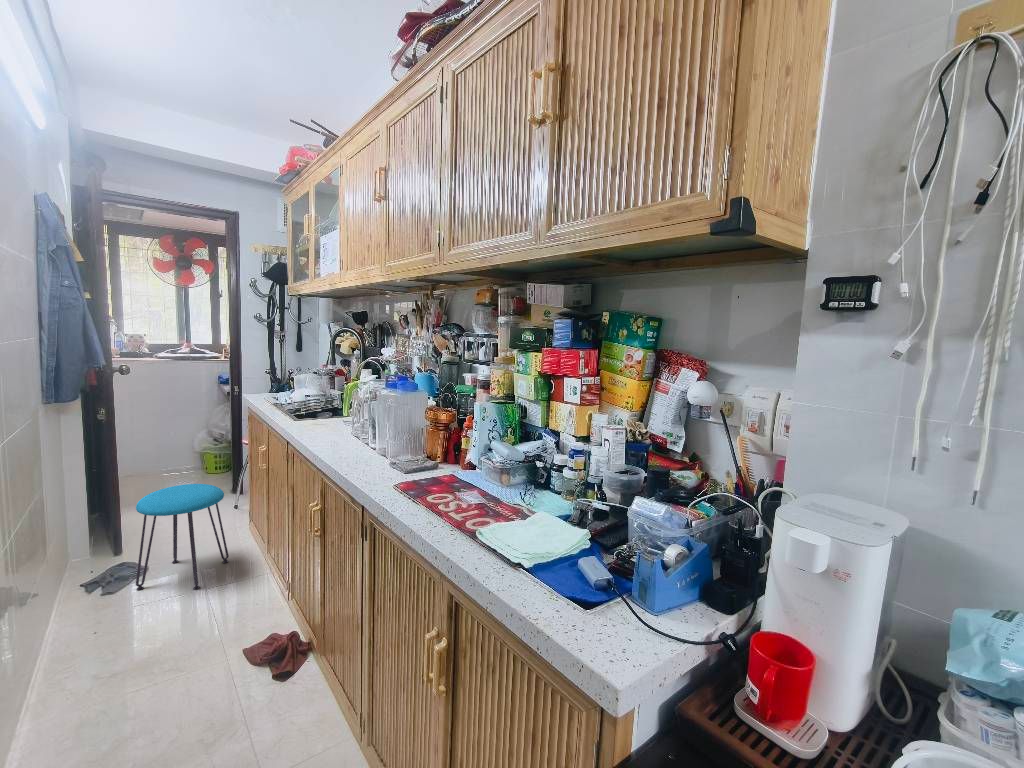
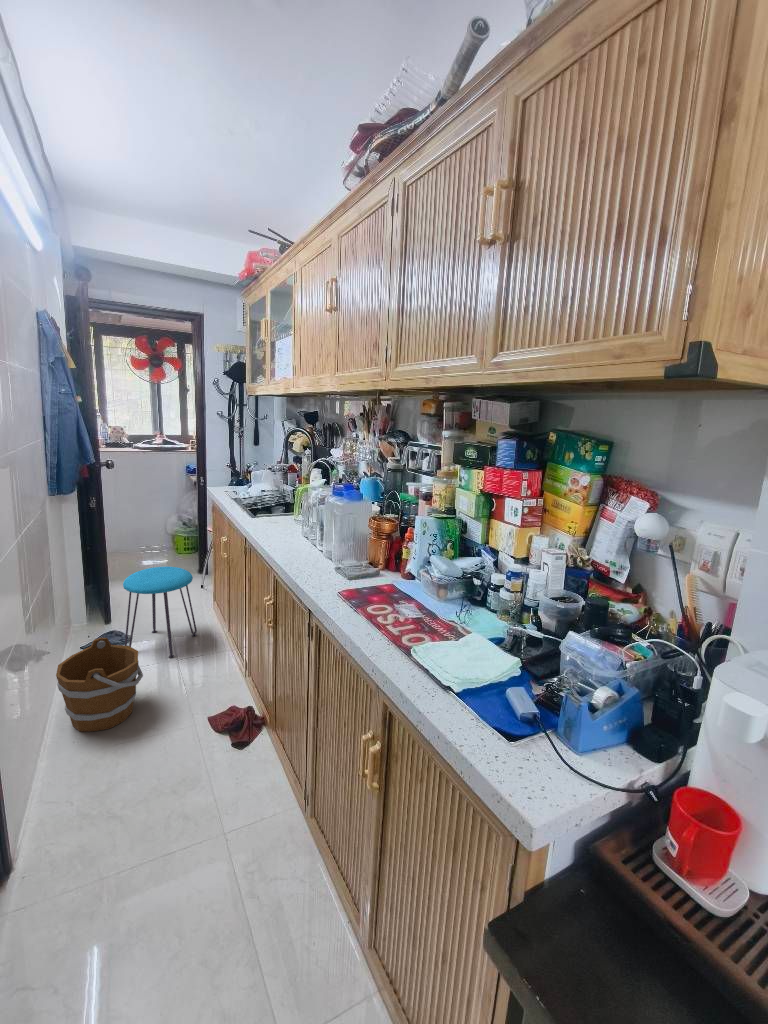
bucket: none [41,570,160,689] -> present [56,638,143,732]

